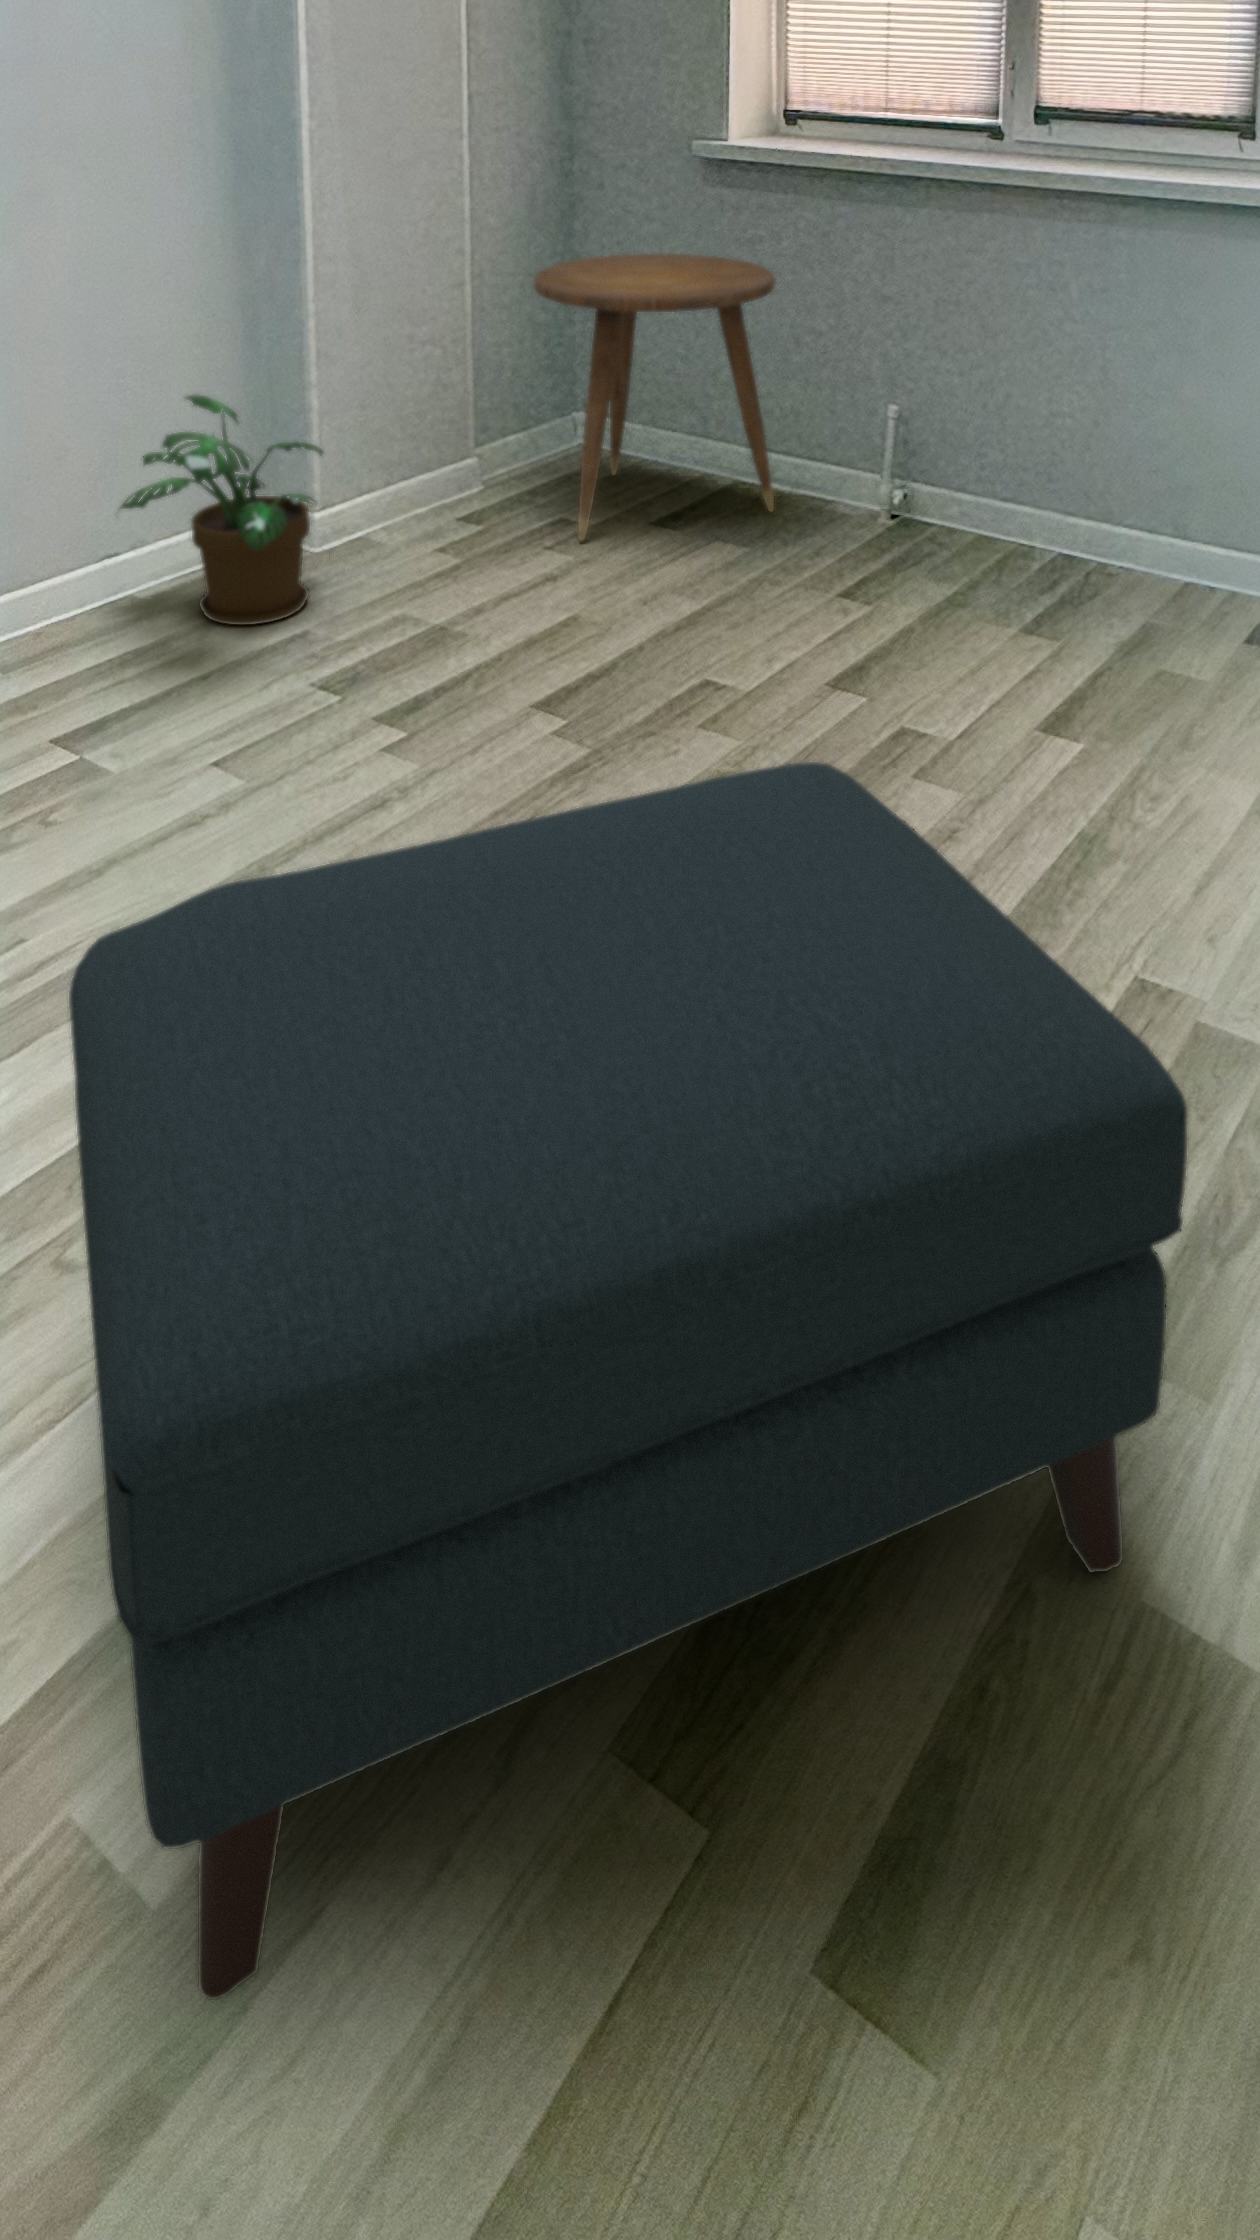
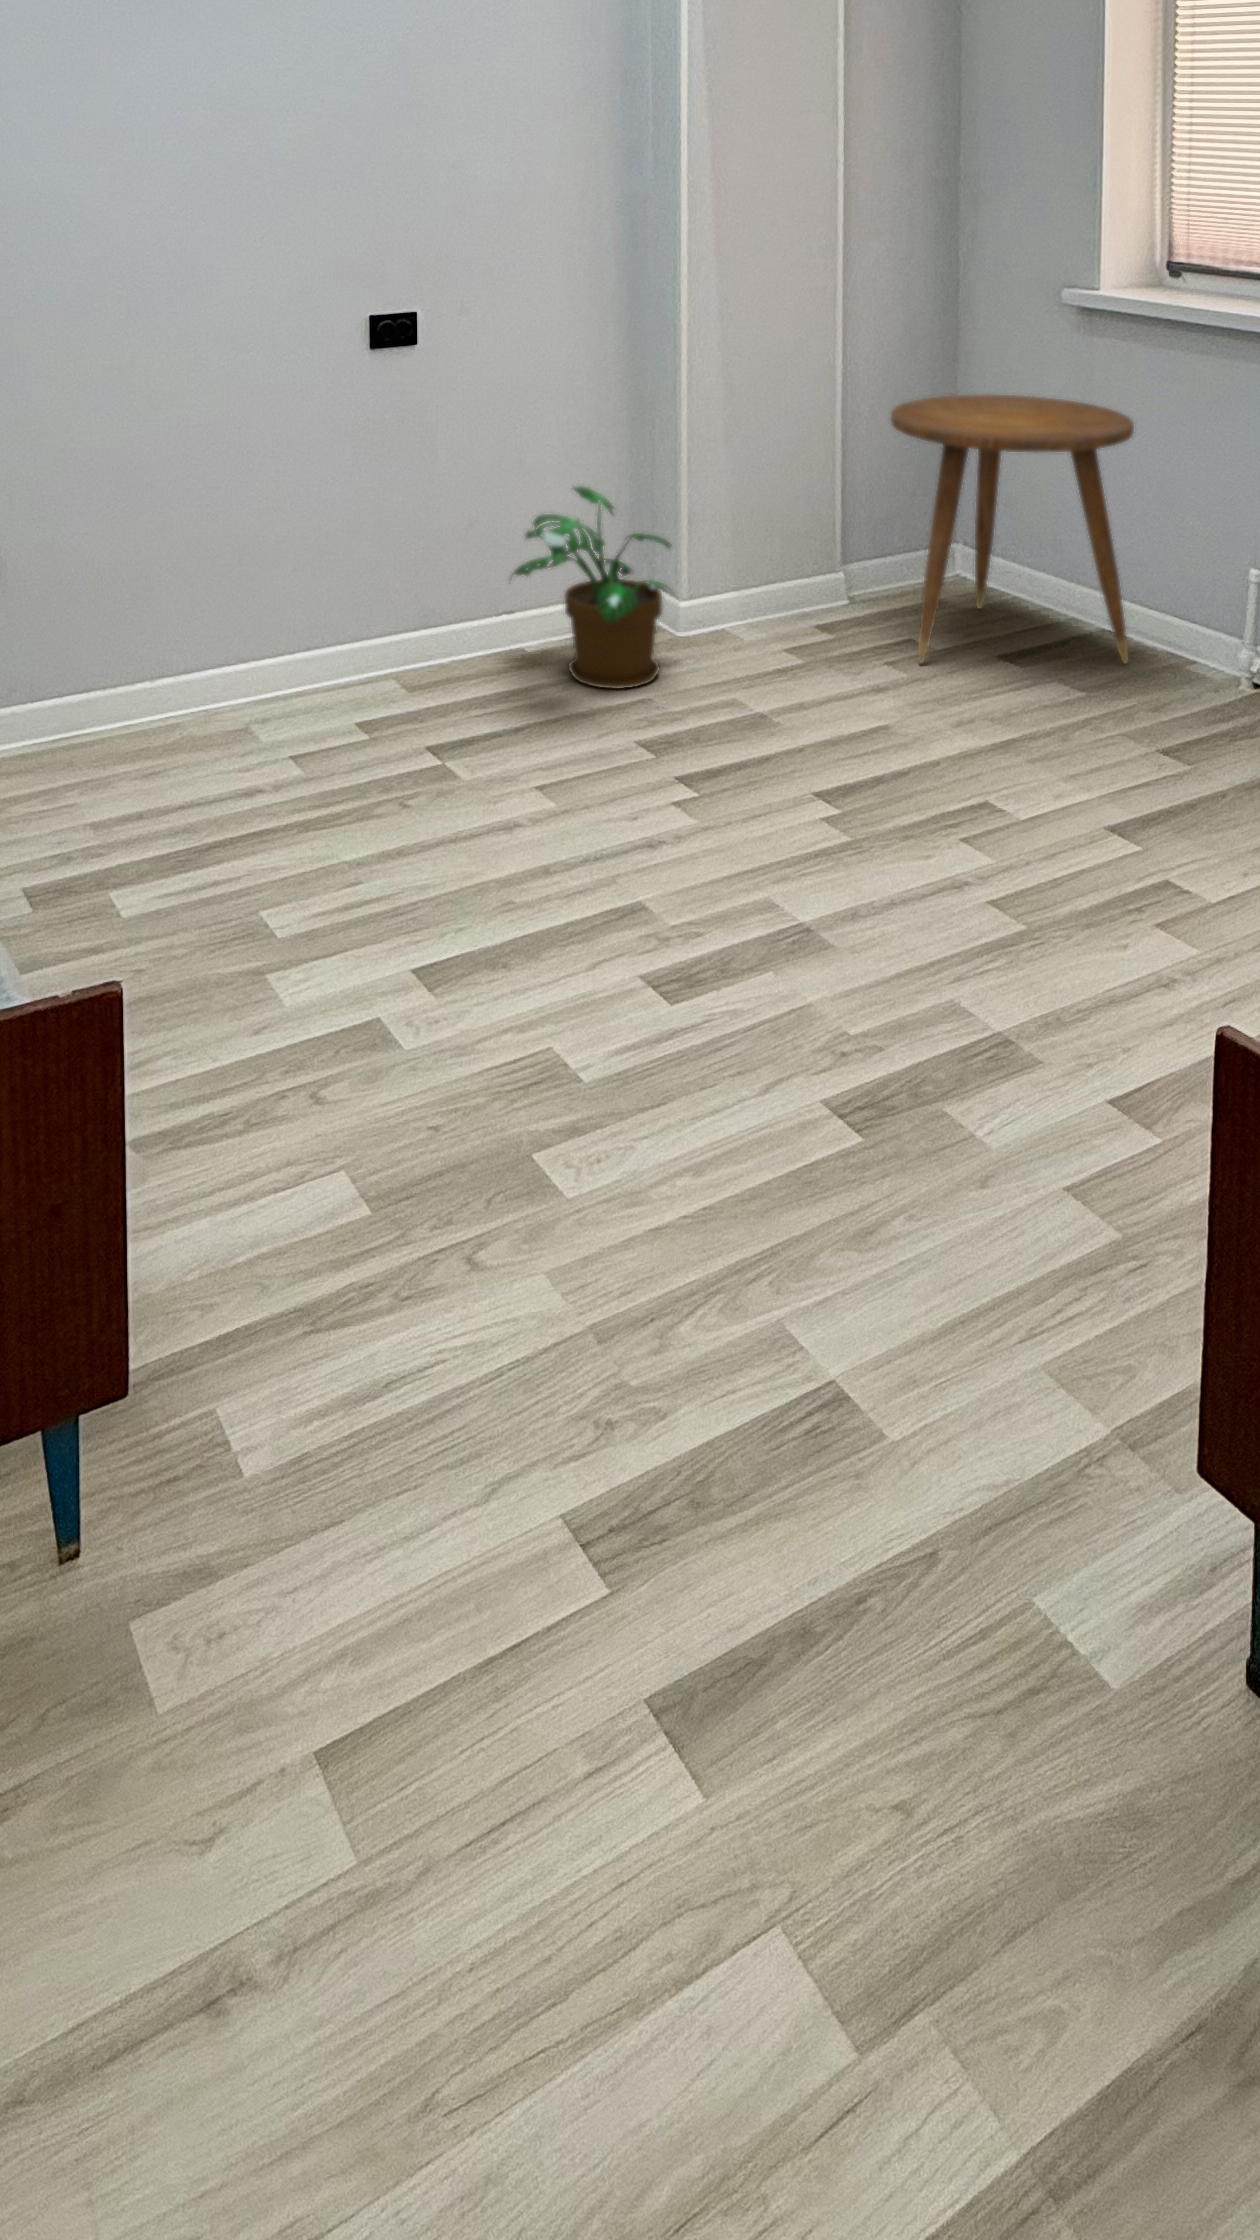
ottoman: present [69,762,1187,2000] -> none [211,825,1065,1560]

